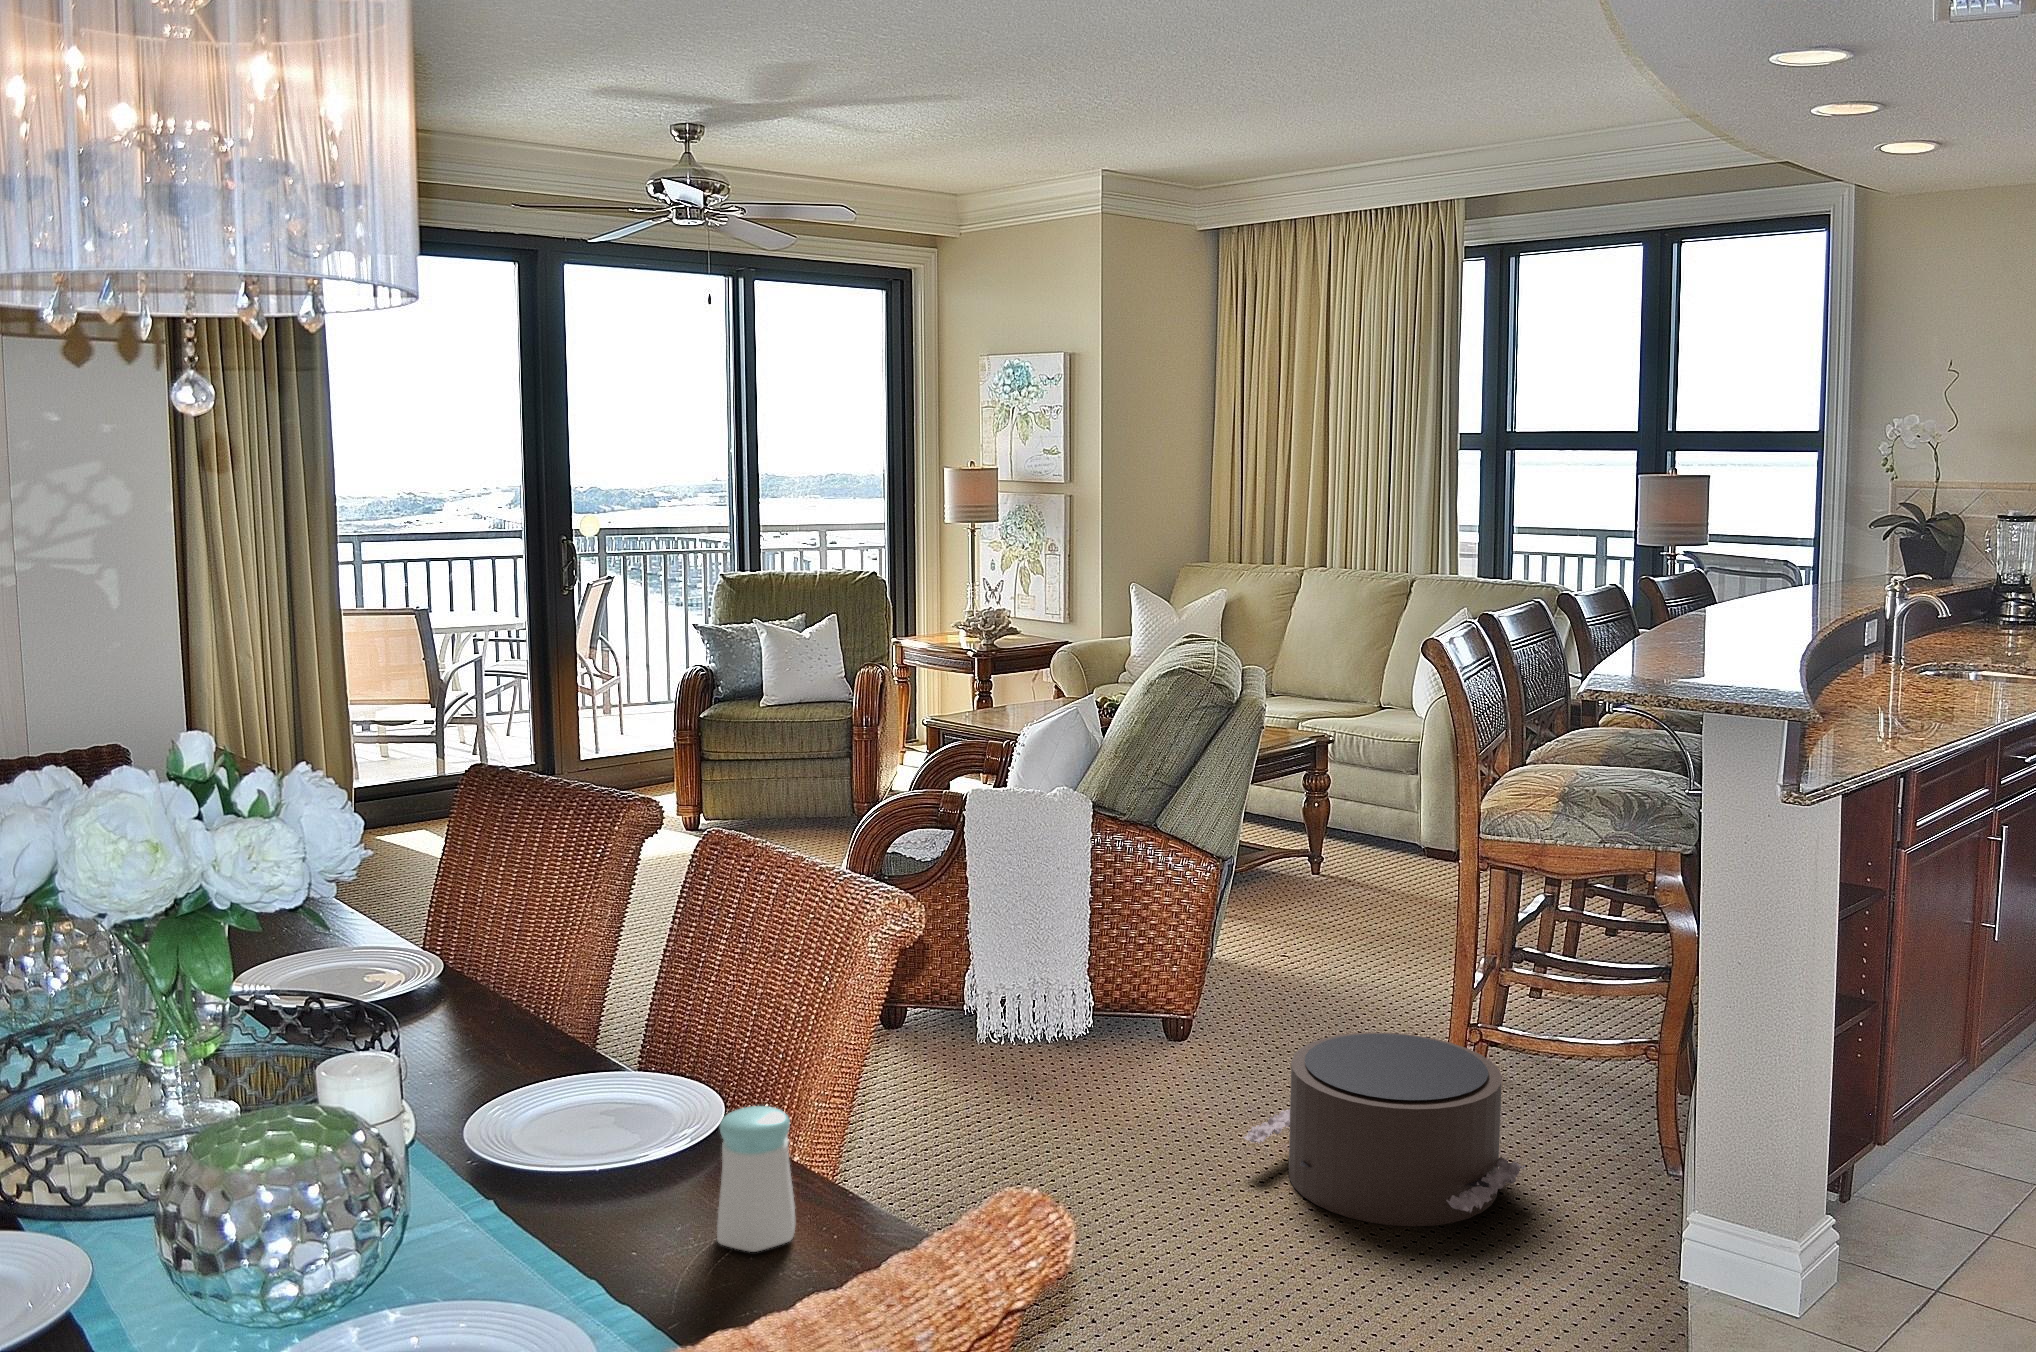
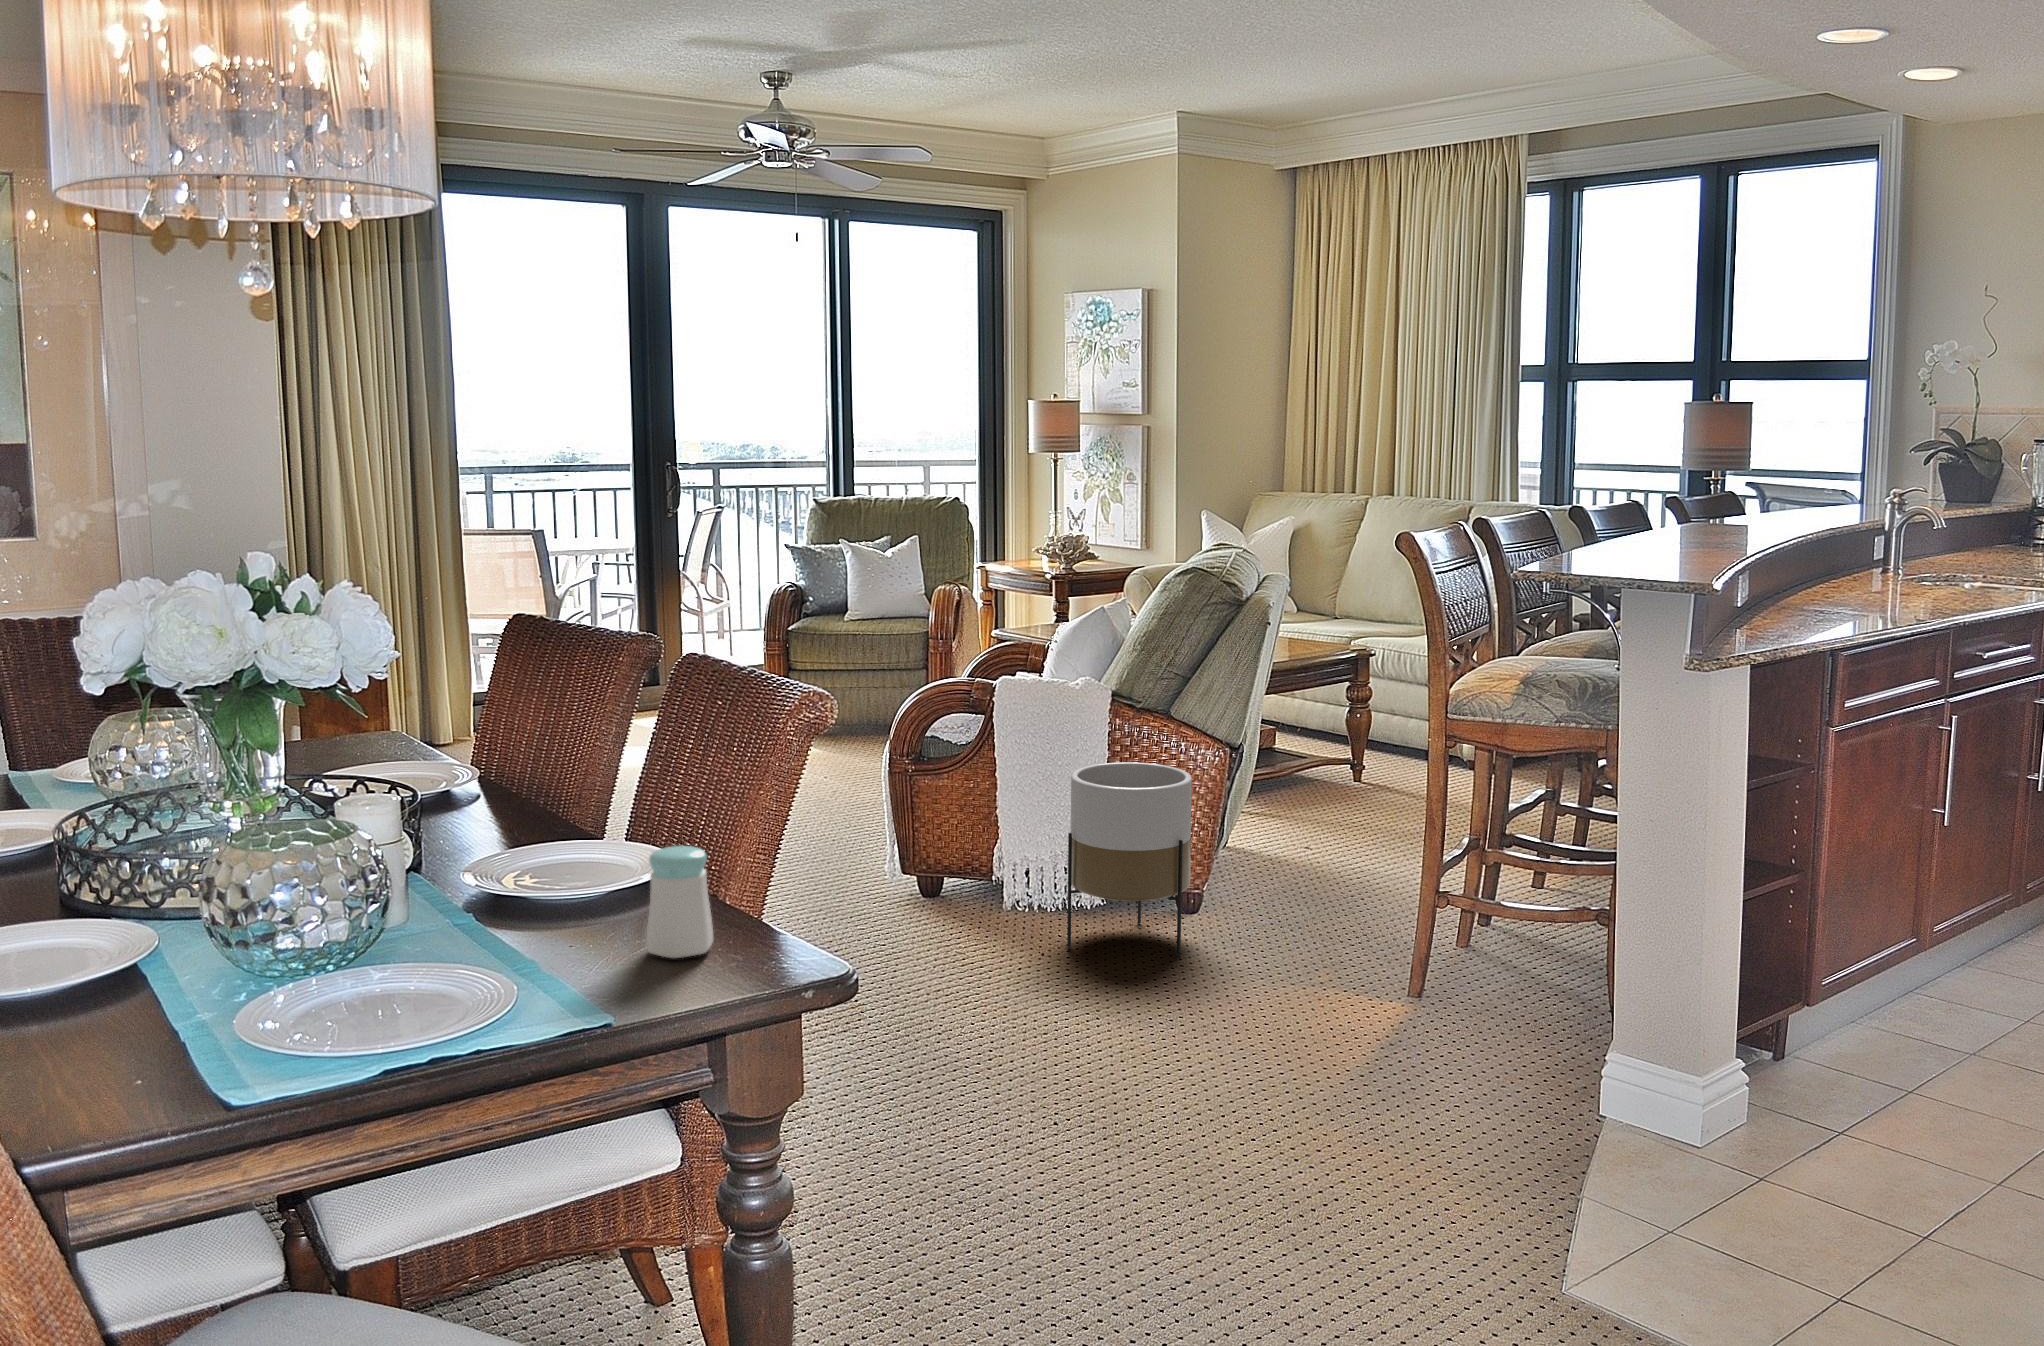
planter: none [1054,881,1187,1095] -> present [1067,762,1192,957]
pouf: present [1244,1033,1525,1226] -> none [1222,898,1478,1065]

